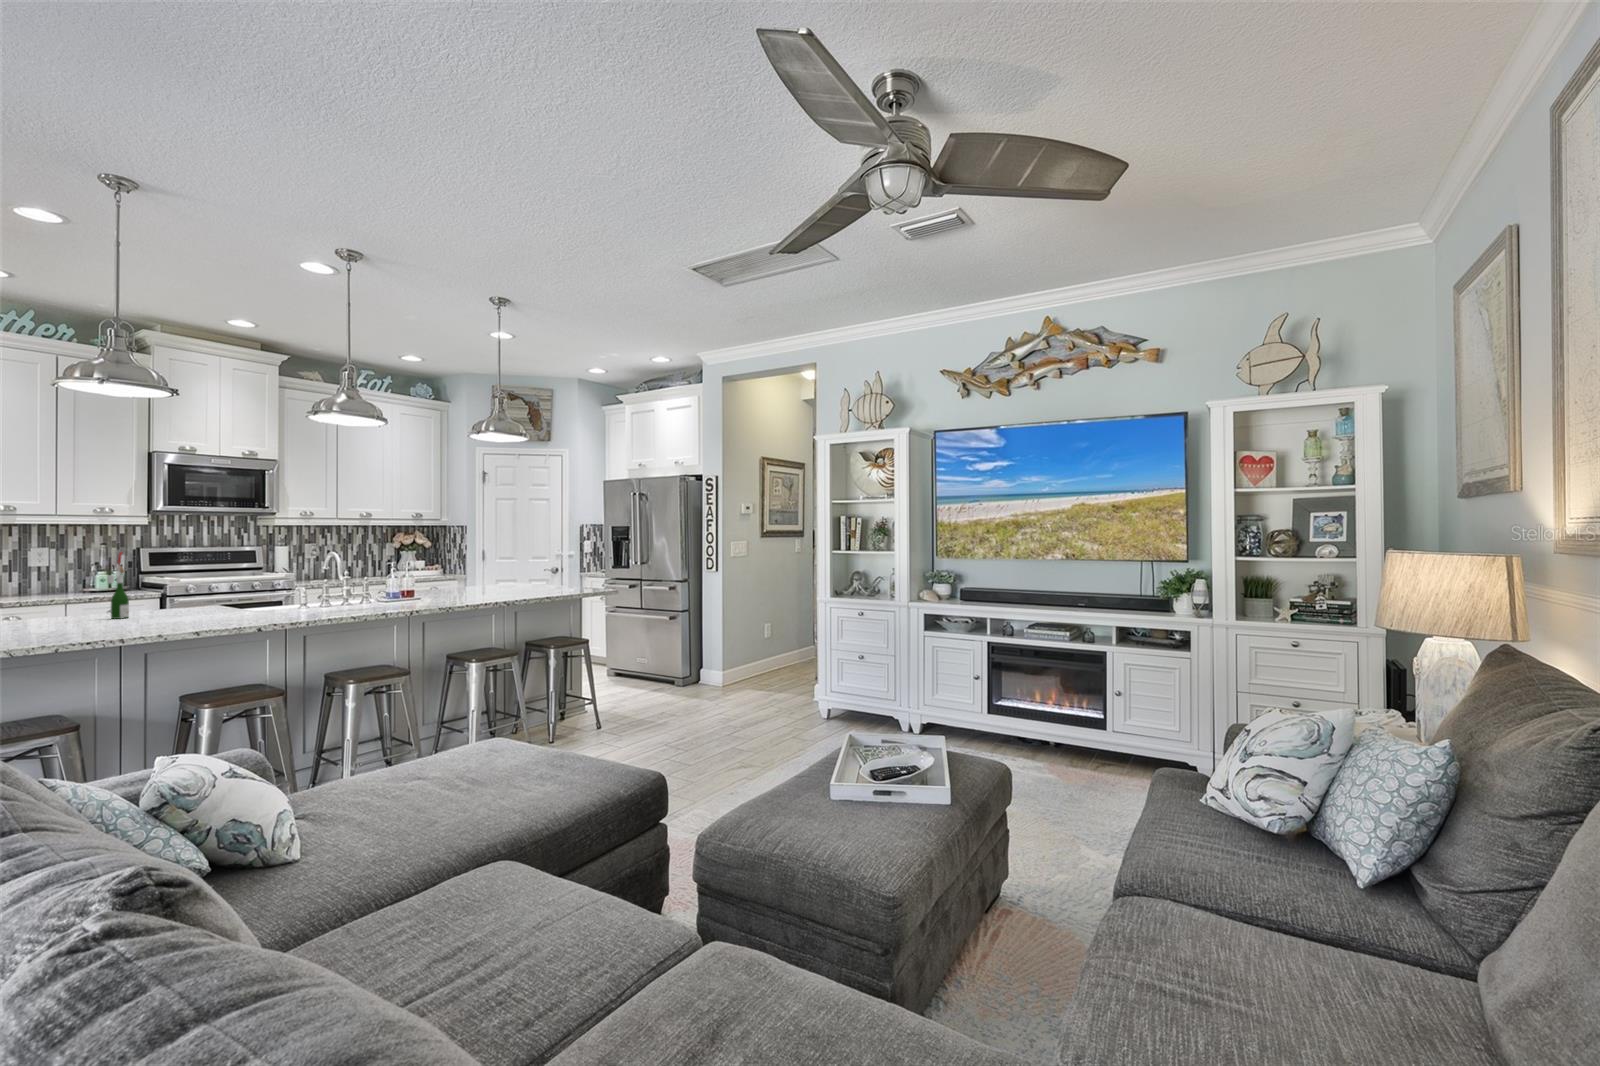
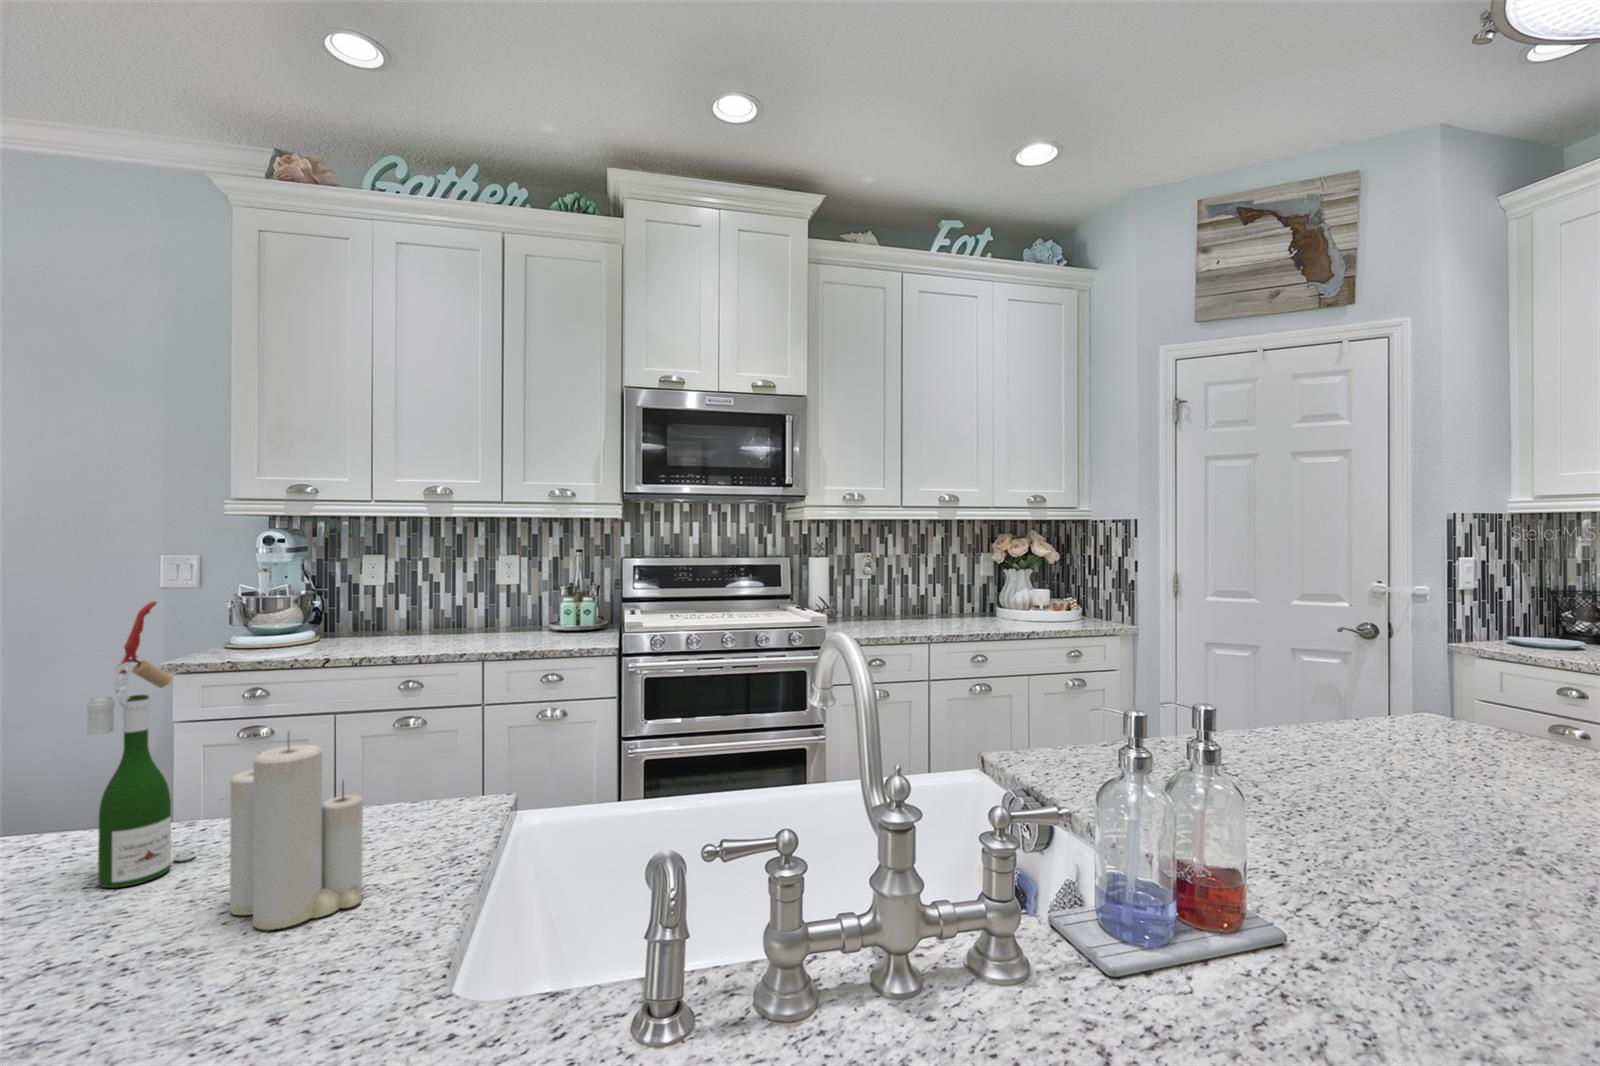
candle: none [167,577,204,616] -> present [230,744,363,930]

